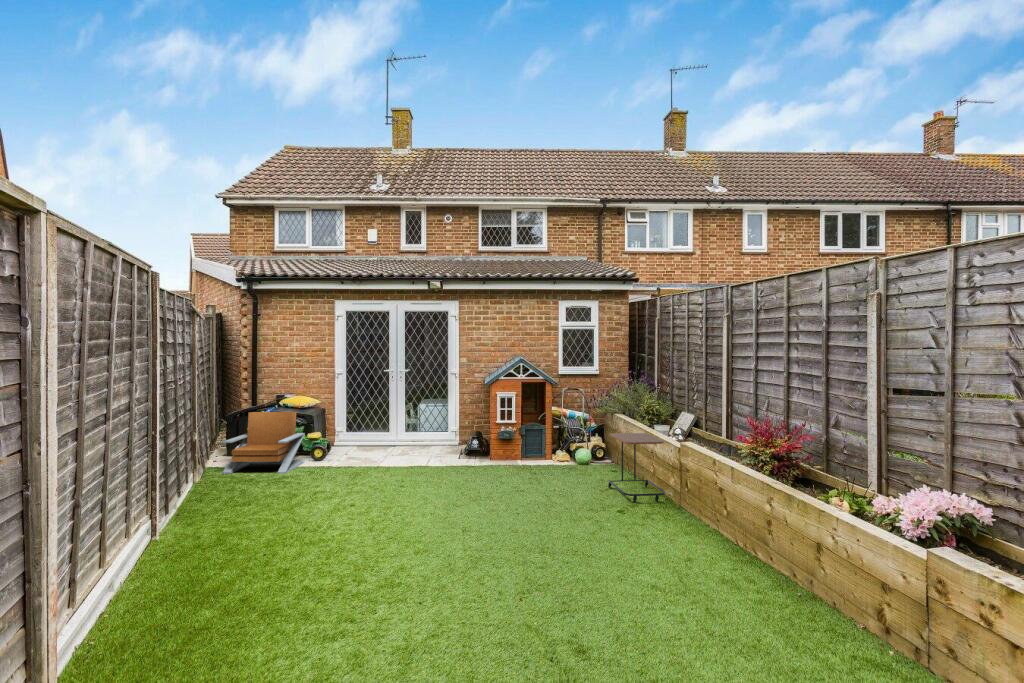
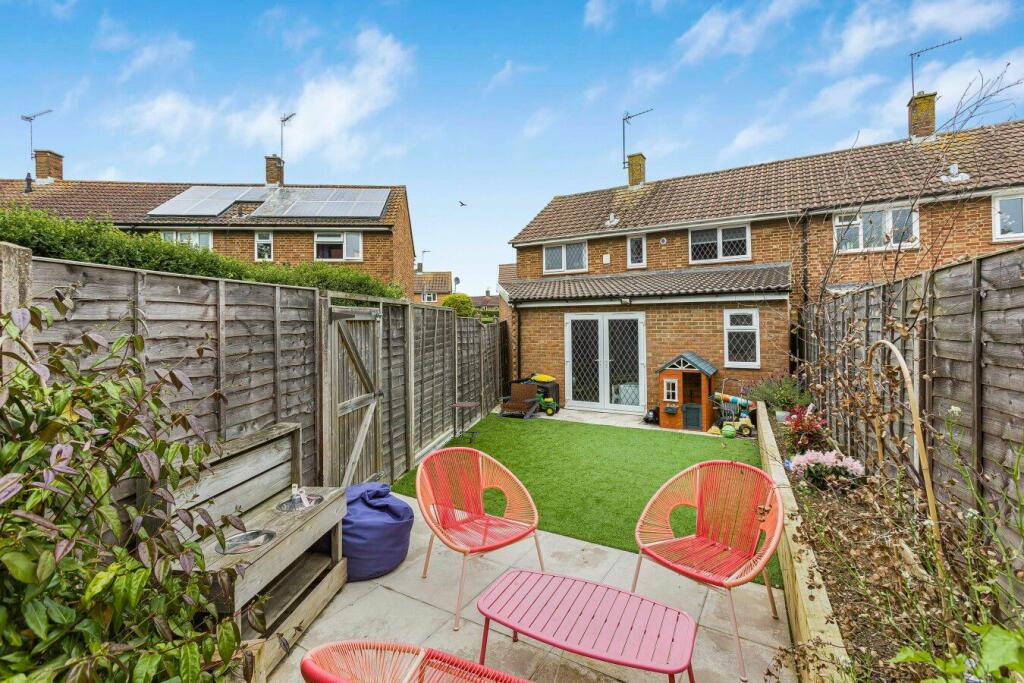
side table: present [608,433,665,502] -> present [445,402,478,443]

